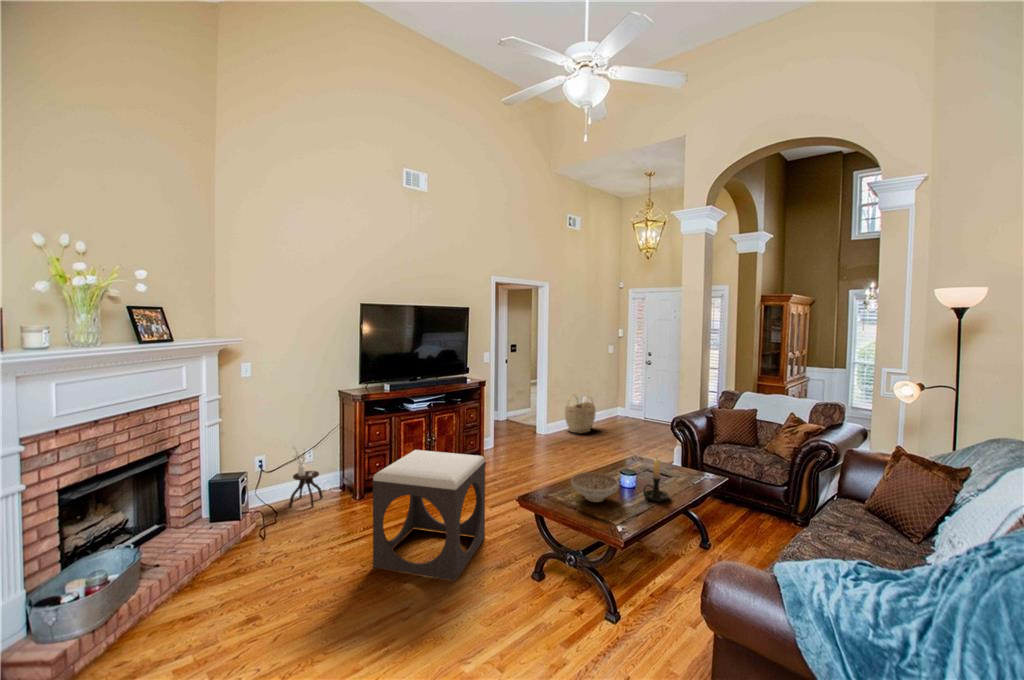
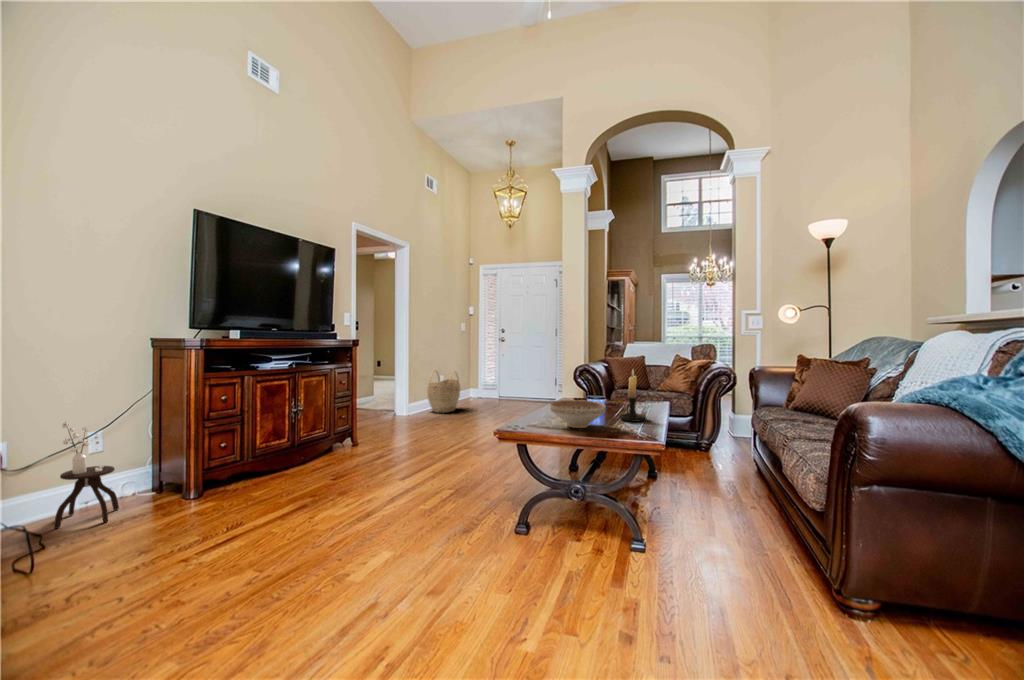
footstool: present [373,450,485,581] -> none [280,398,423,569]

